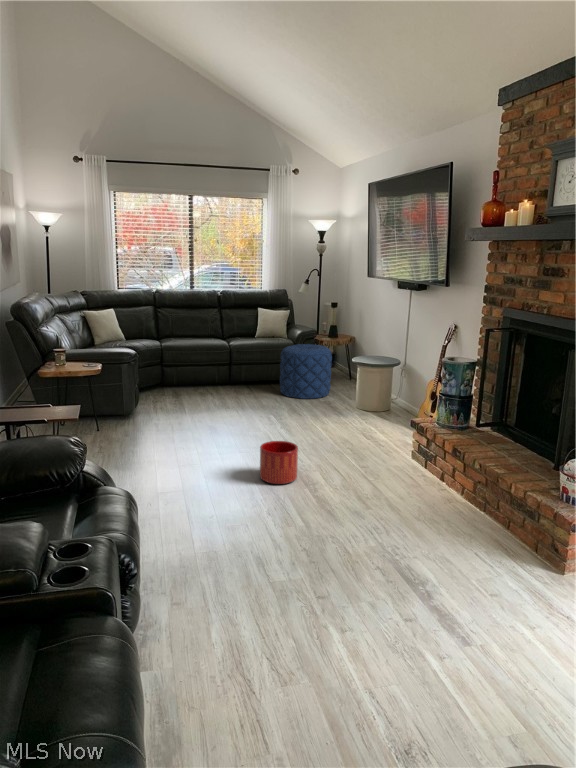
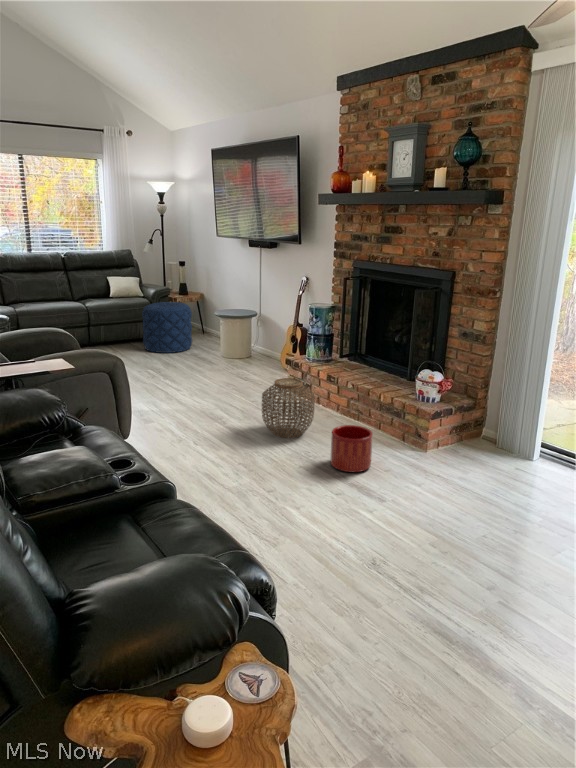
planter: present [260,441,298,484] -> present [331,425,373,472]
woven basket: none [355,448,421,523] -> present [262,378,315,438]

